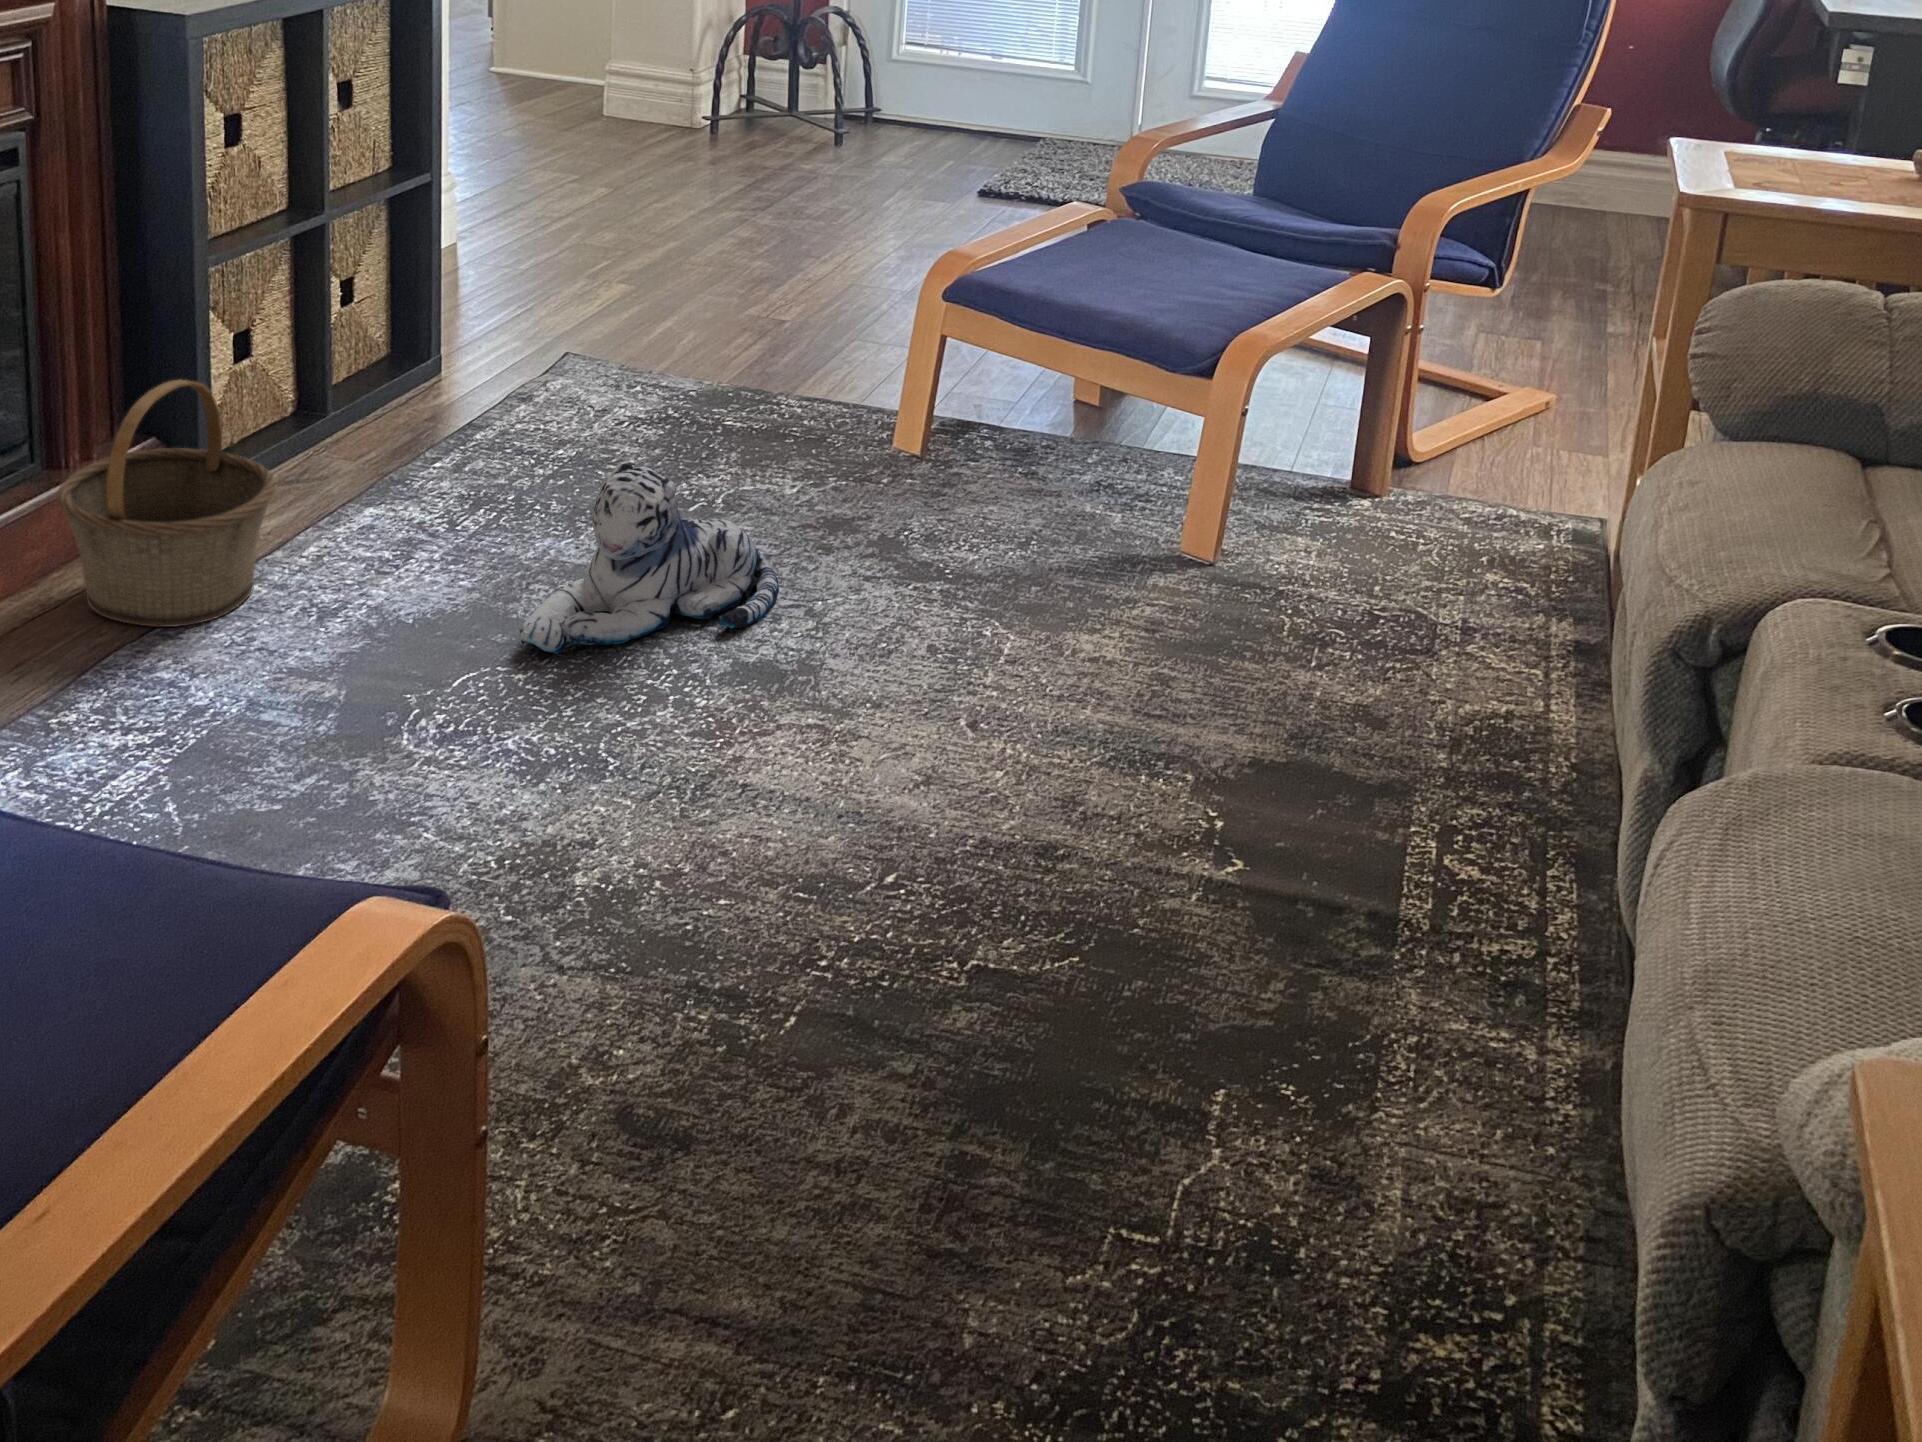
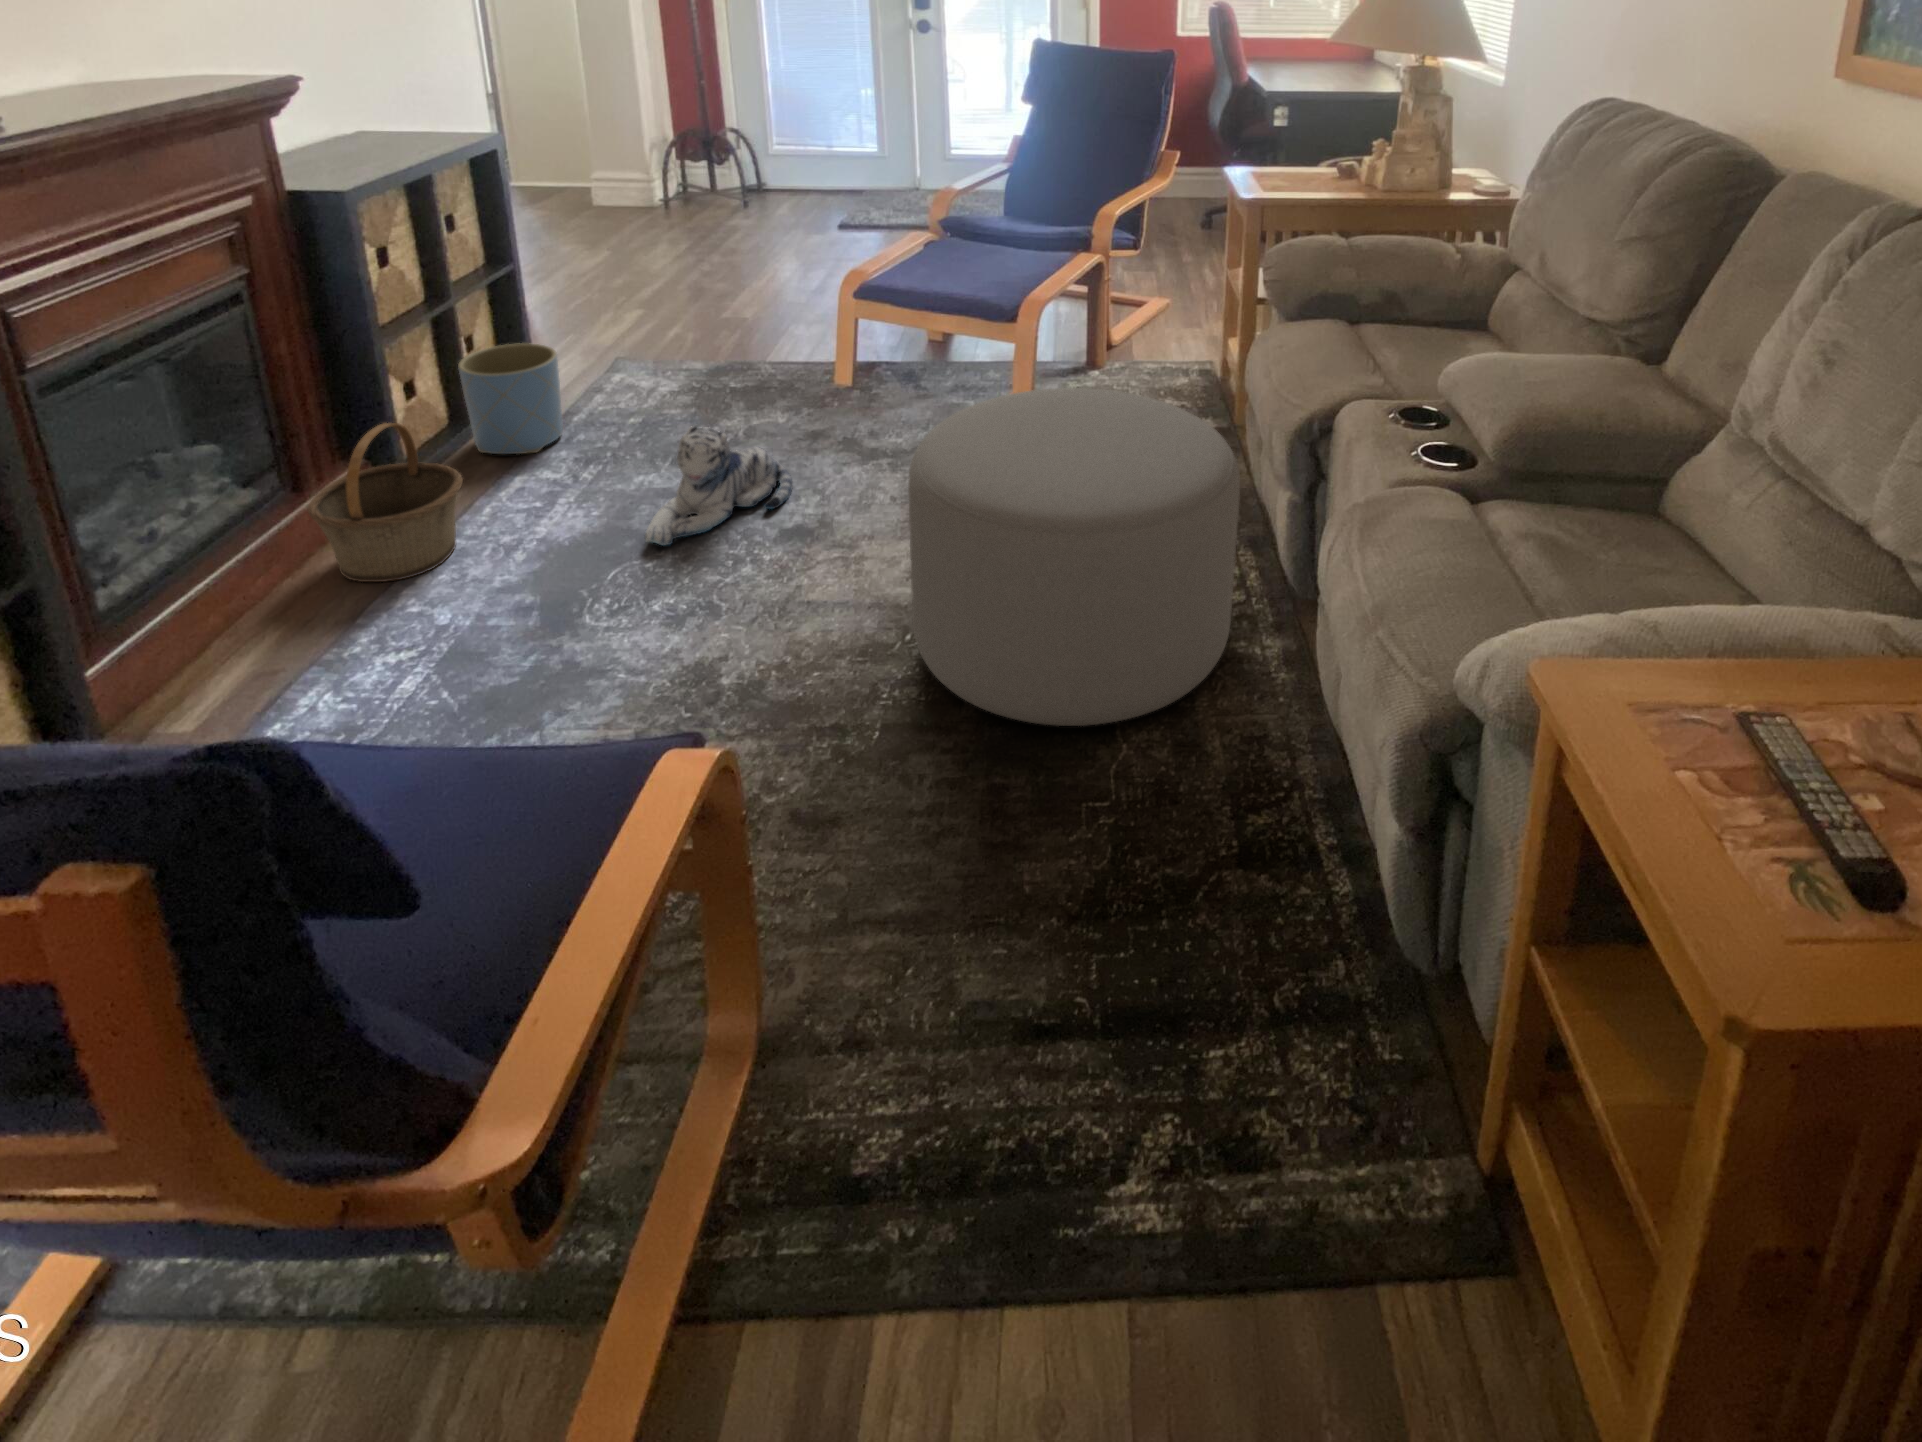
planter: none [314,296,461,477] -> present [458,343,563,454]
ottoman: none [894,481,1536,1109] -> present [908,388,1240,726]

